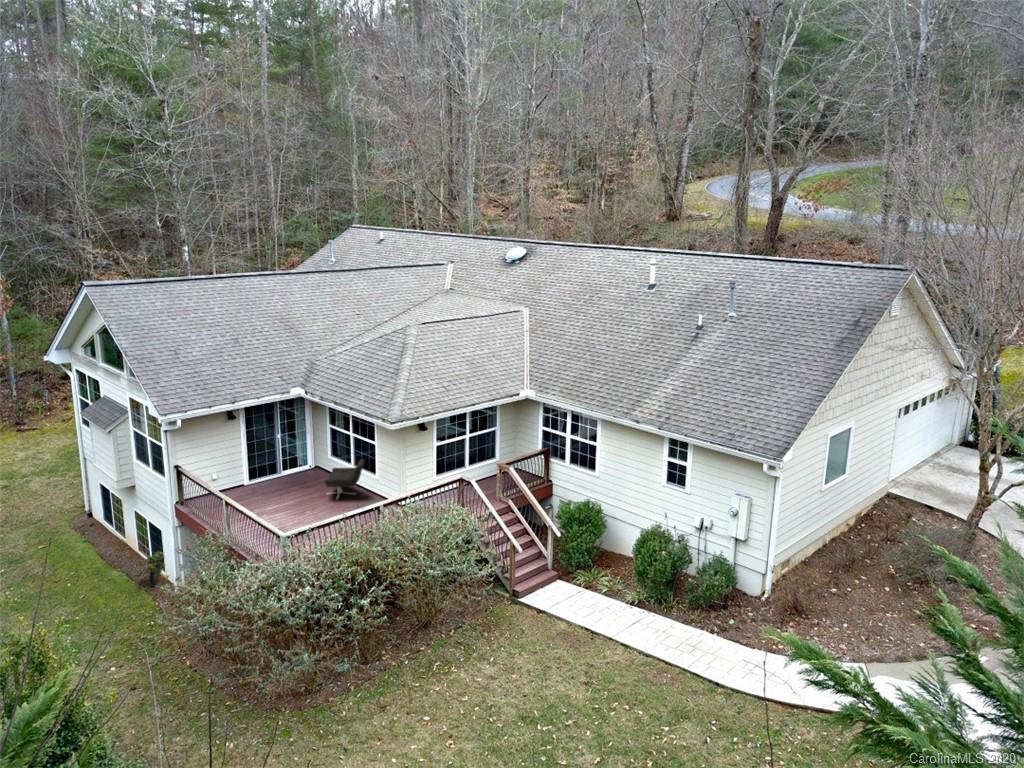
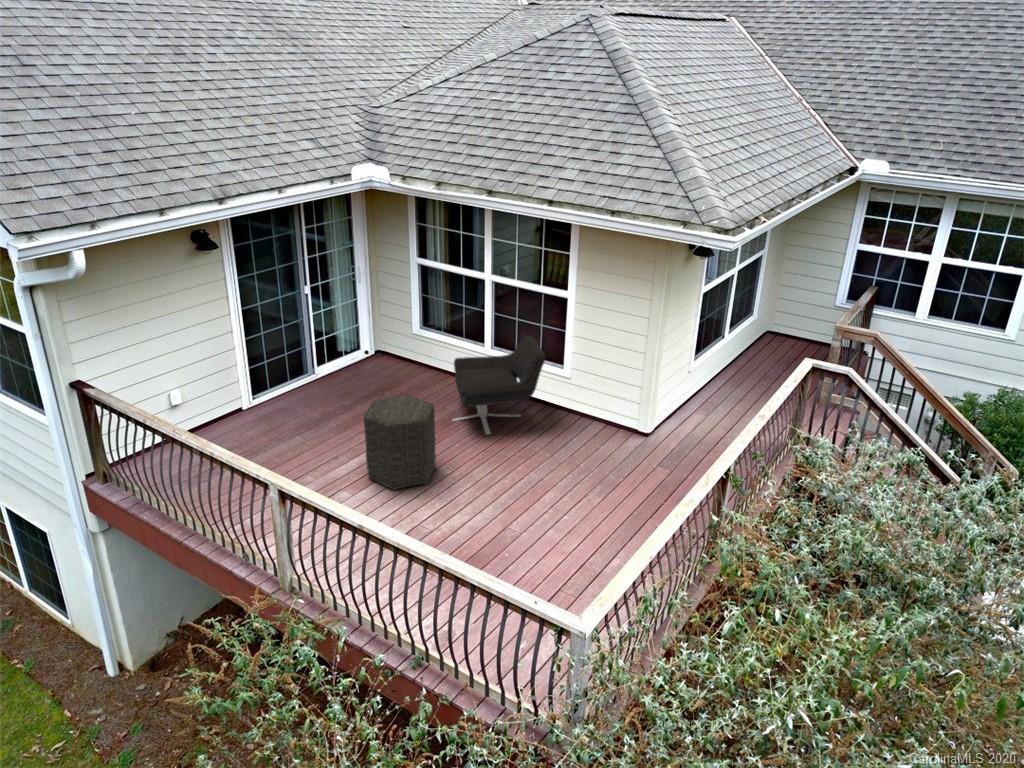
ottoman: none [275,479,306,515] -> present [364,395,436,490]
potted plant: present [146,551,165,586] -> none [14,577,70,664]

